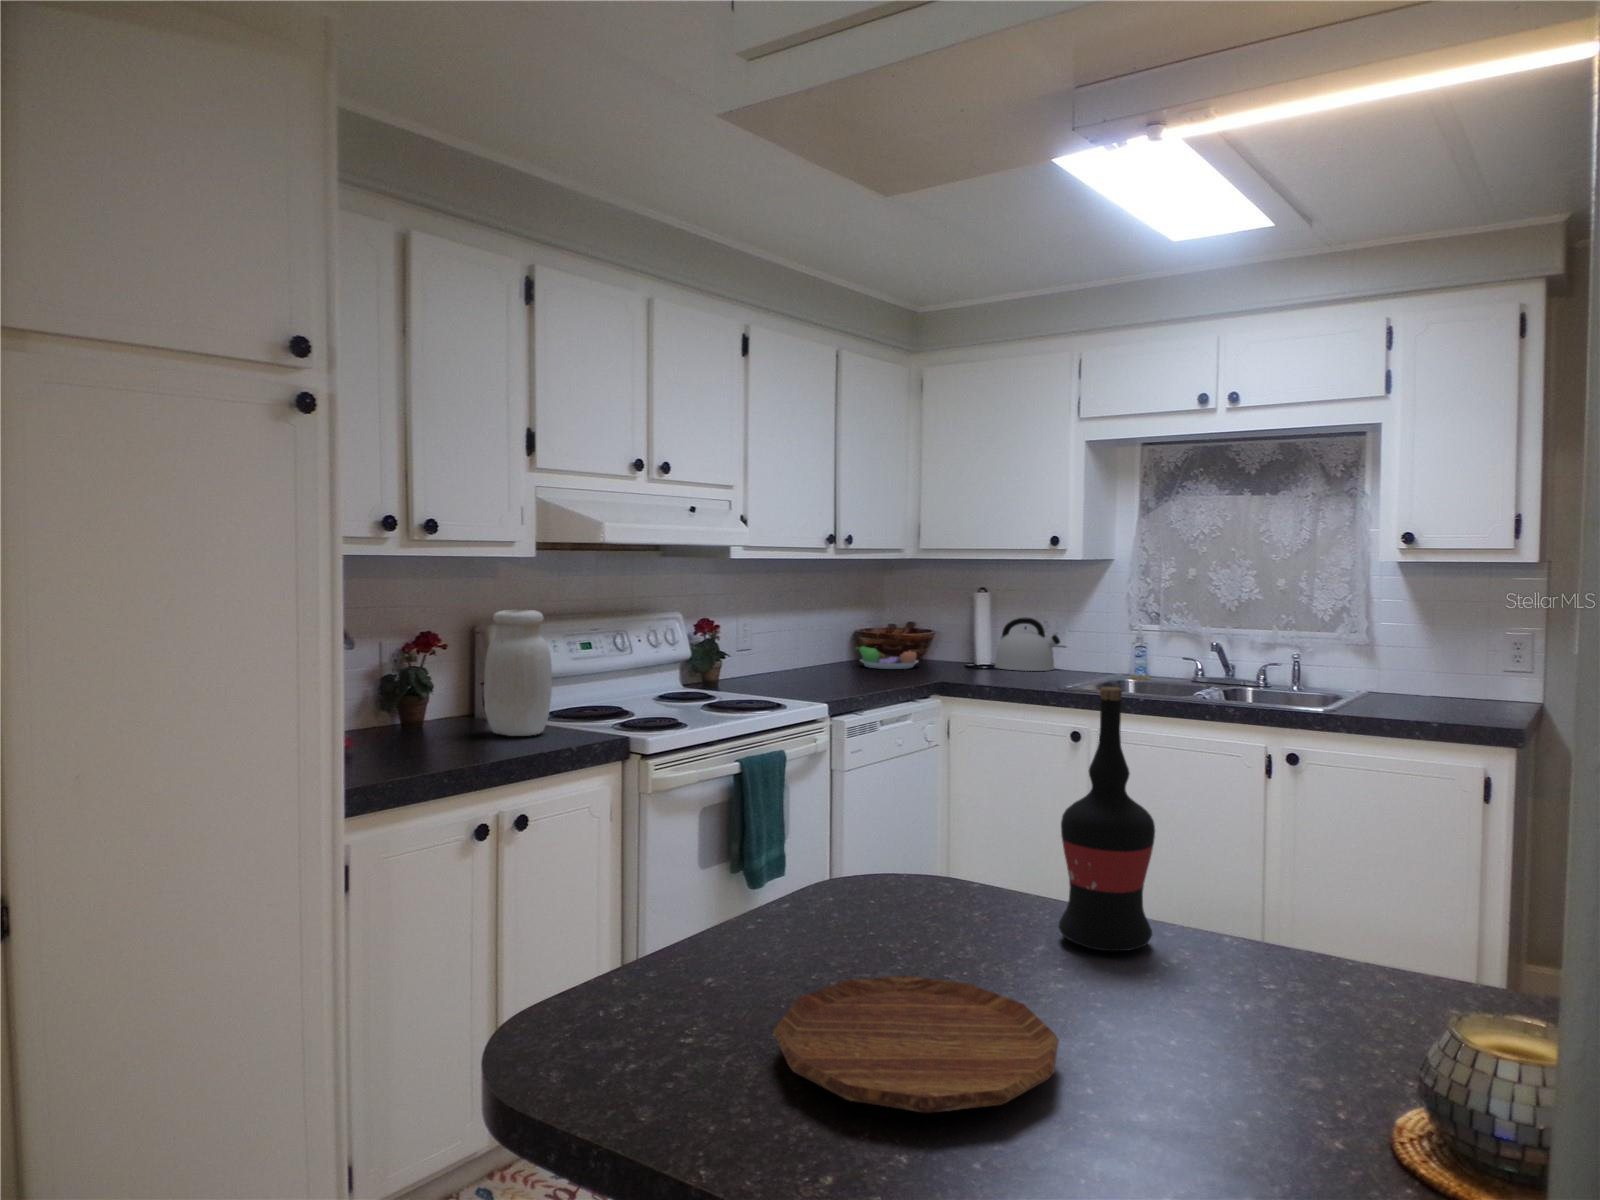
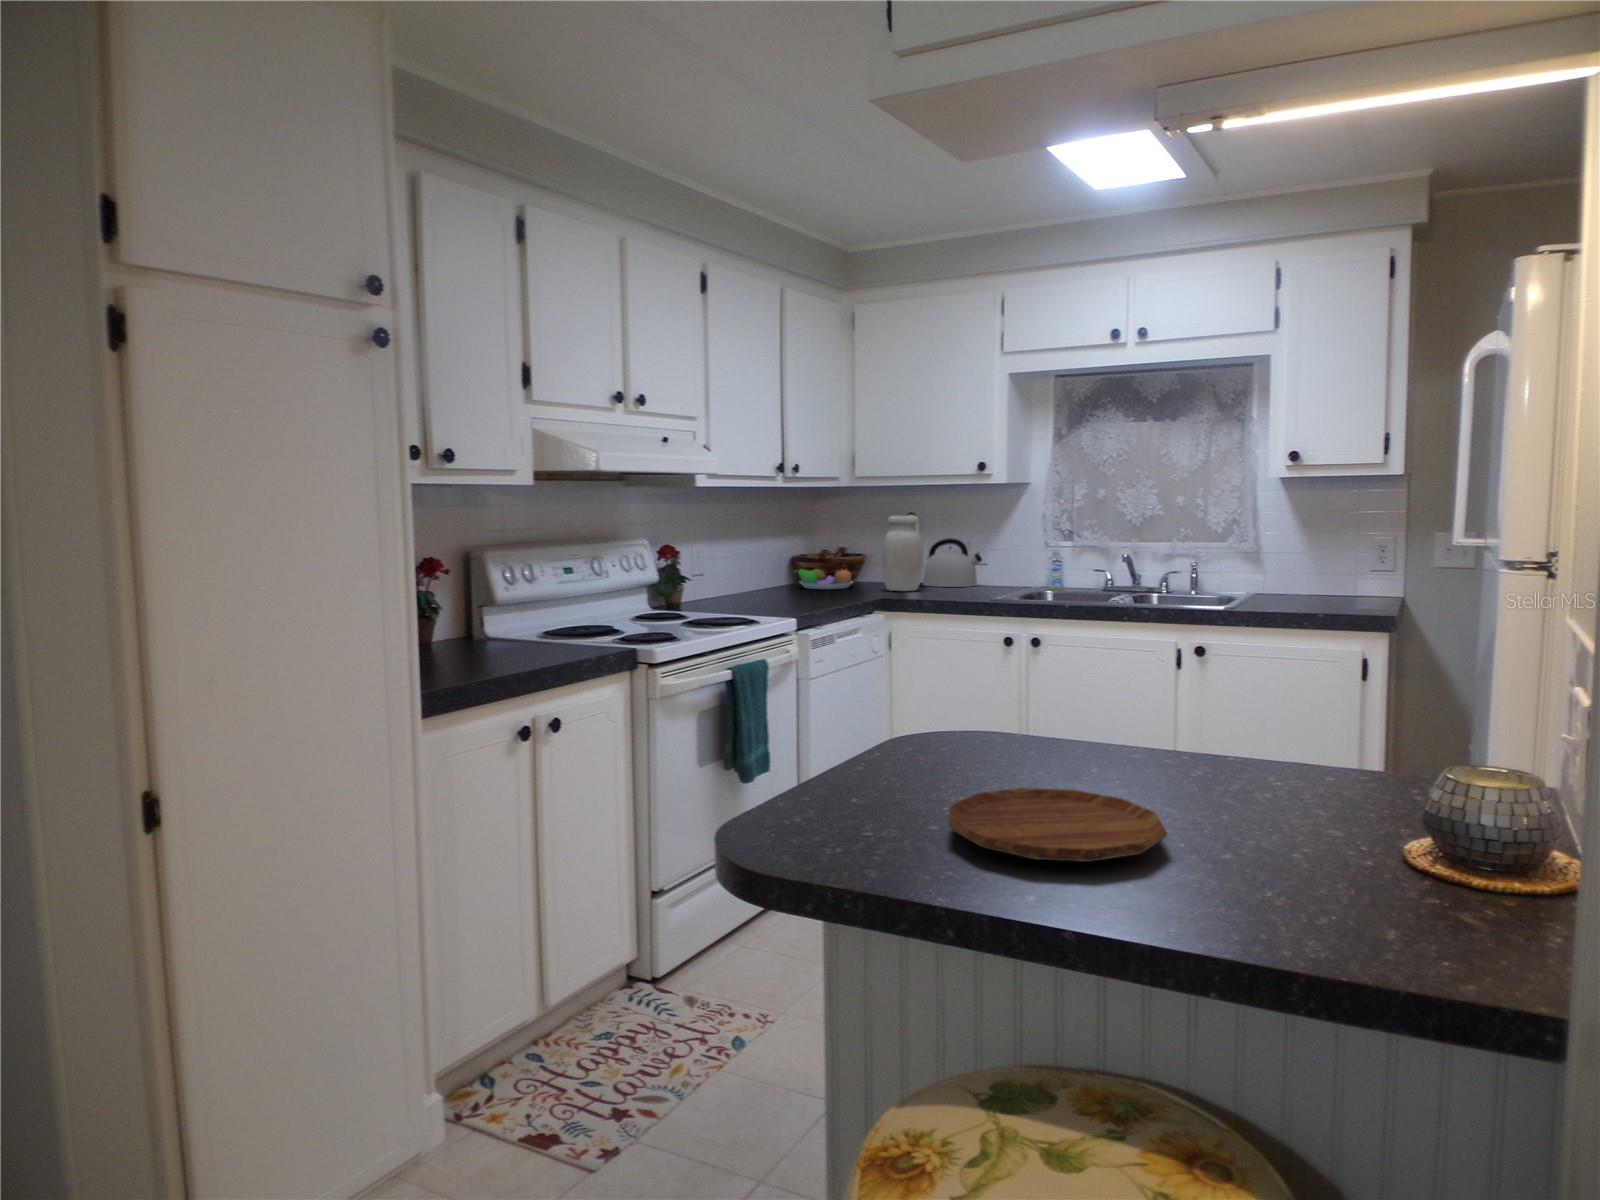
jar: present [484,610,552,736] -> present [882,515,923,591]
wine bottle: present [1058,687,1155,951] -> none [1108,565,1184,771]

